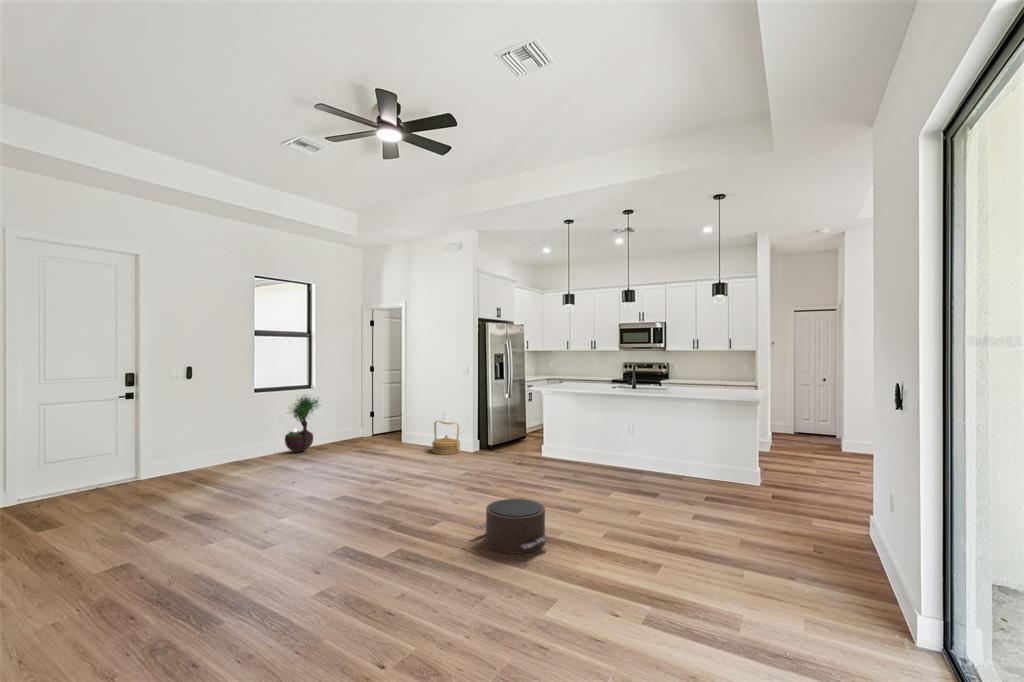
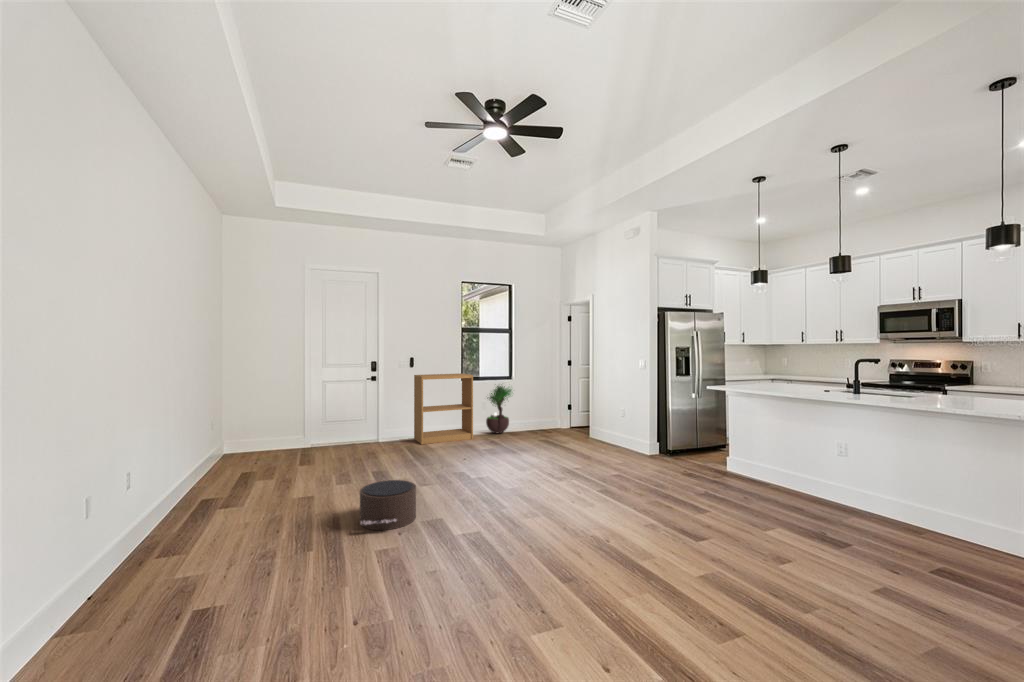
bookshelf: none [192,385,277,476] -> present [414,373,473,444]
woven basket: present [432,421,460,455] -> none [606,417,637,454]
pouf: present [475,499,549,554] -> present [360,480,416,530]

